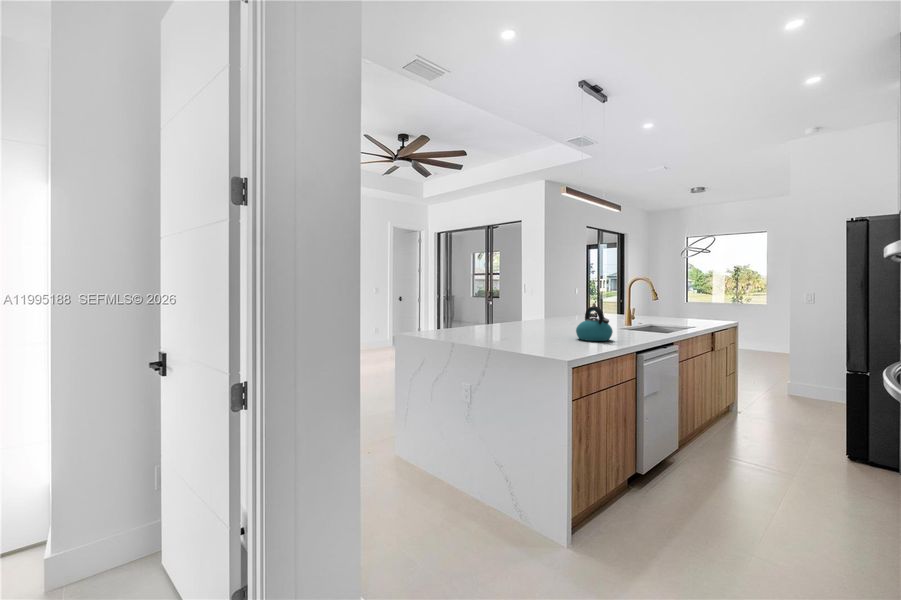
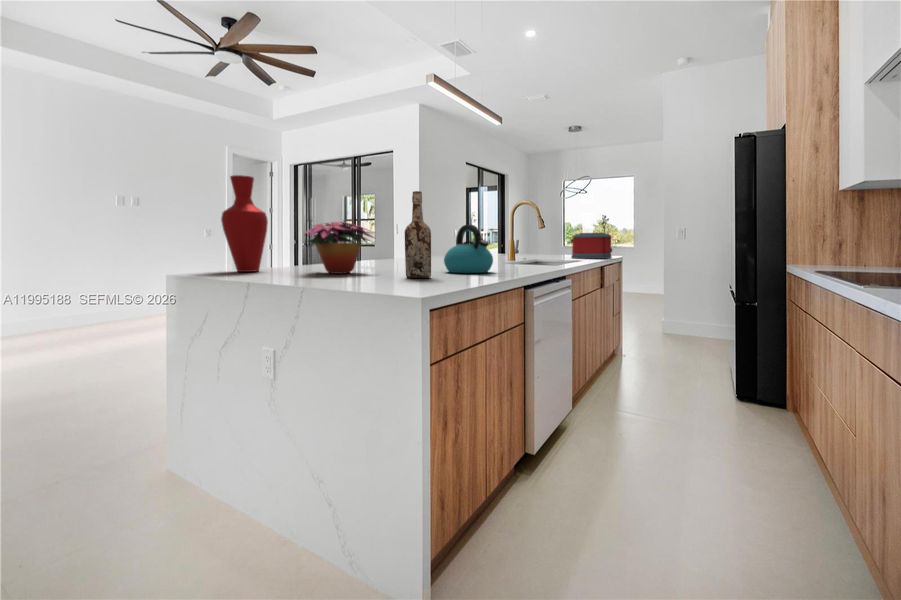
vase: none [432,275,459,335] -> present [221,175,268,272]
wine bottle: none [552,289,570,345] -> present [405,191,431,278]
toaster: none [684,300,724,324] -> present [571,233,612,259]
flower arrangement: none [482,304,532,339] -> present [305,222,375,274]

